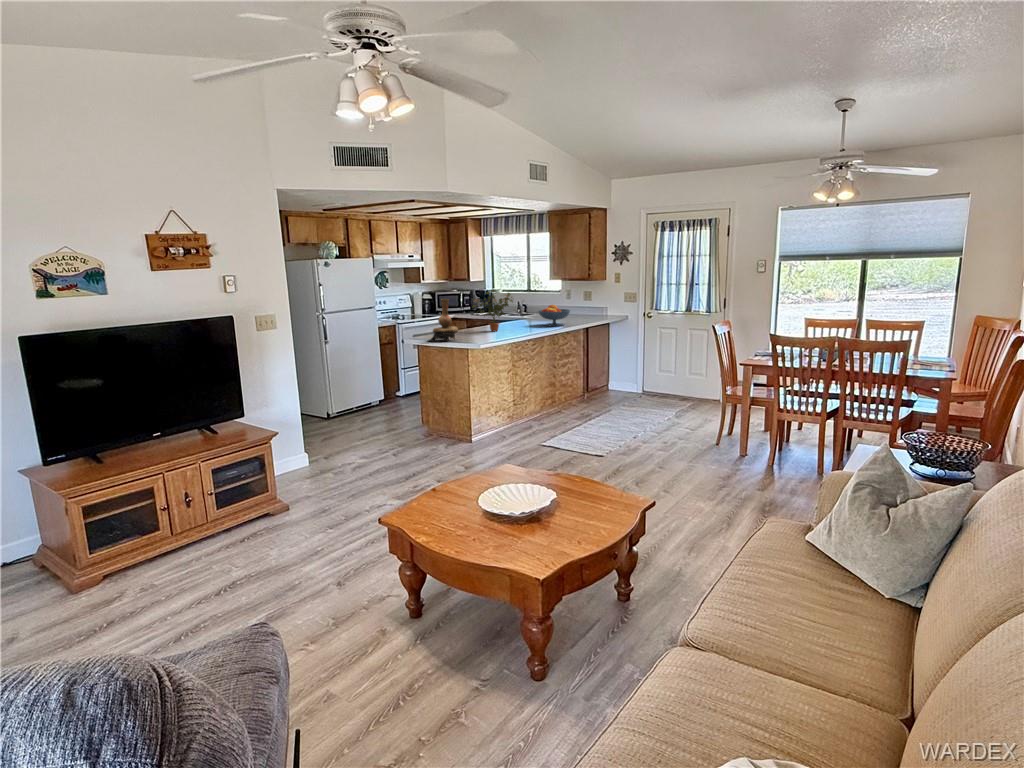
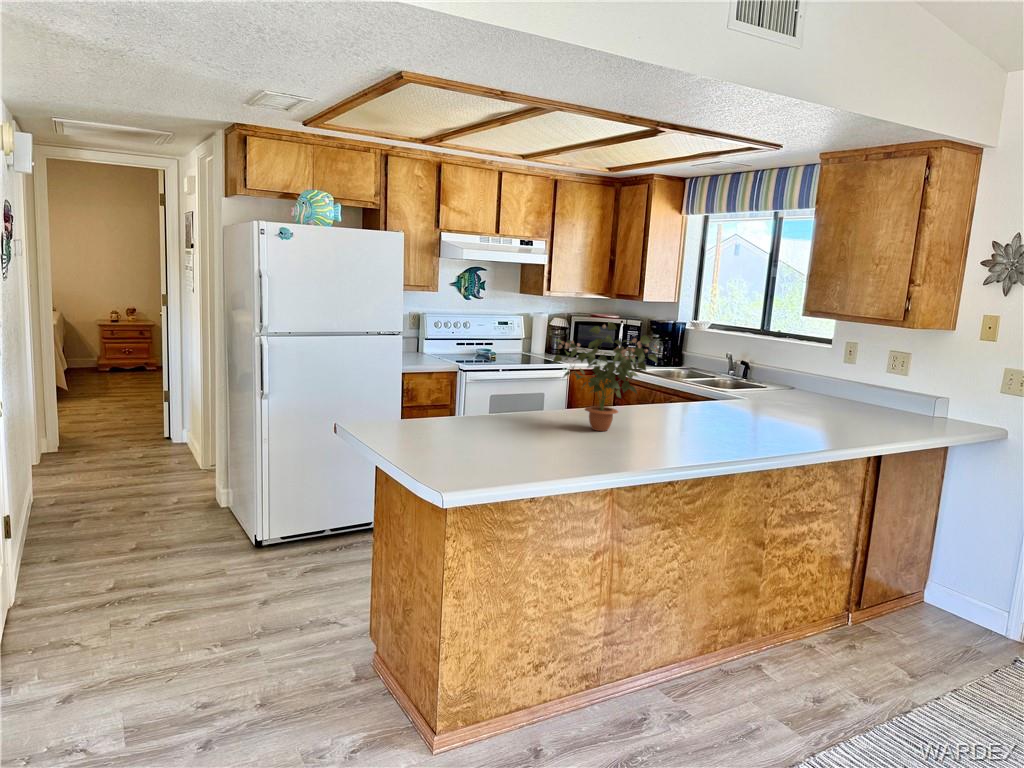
vase: present [429,299,458,342] -> none [379,333,466,451]
fruit bowl: present [539,305,570,326] -> none [738,377,828,440]

